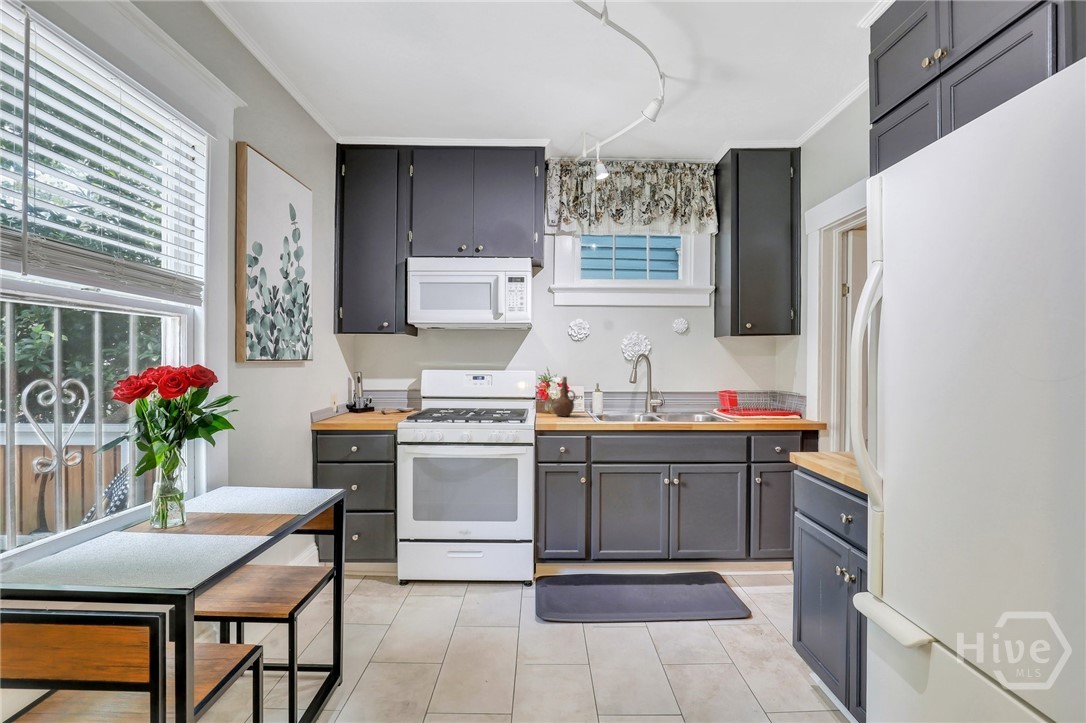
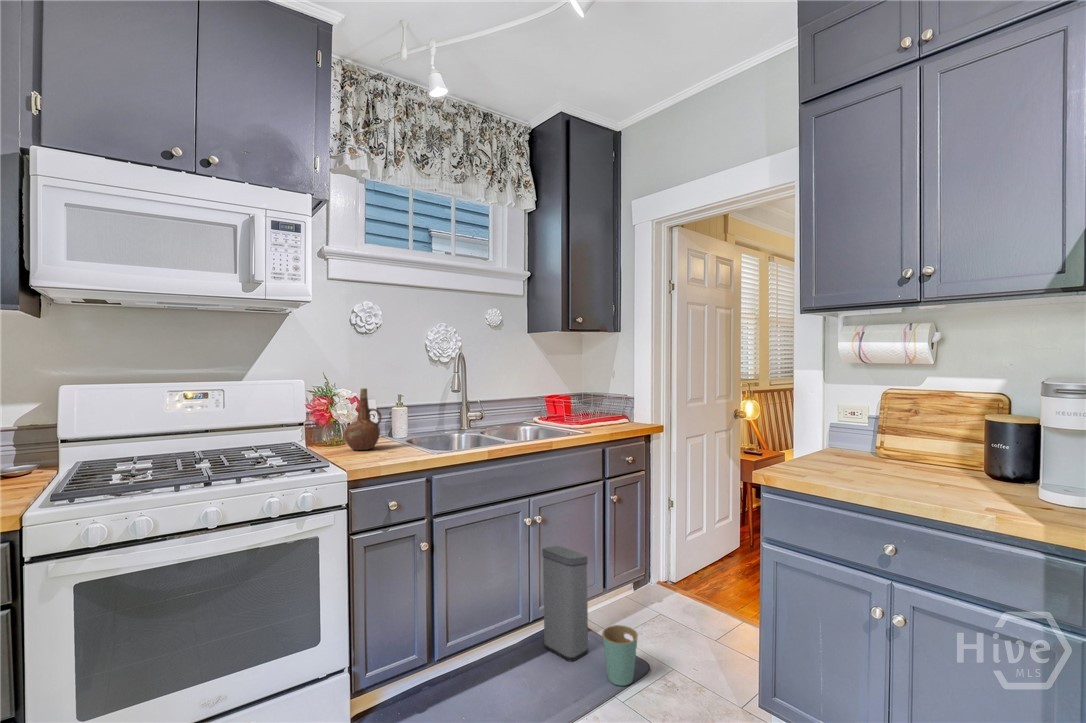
trash can: none [678,505,732,616] -> present [542,546,638,686]

